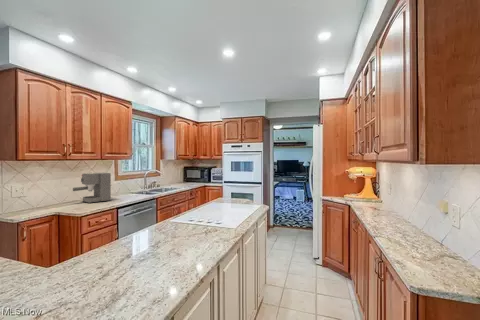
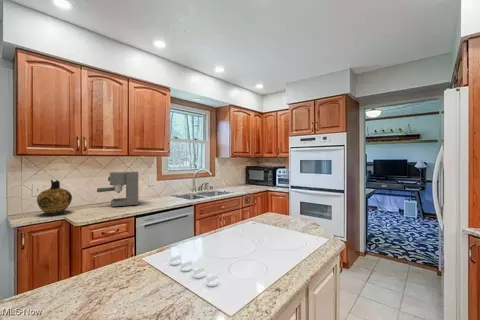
ceramic jug: none [25,181,57,212] -> present [37,180,72,215]

